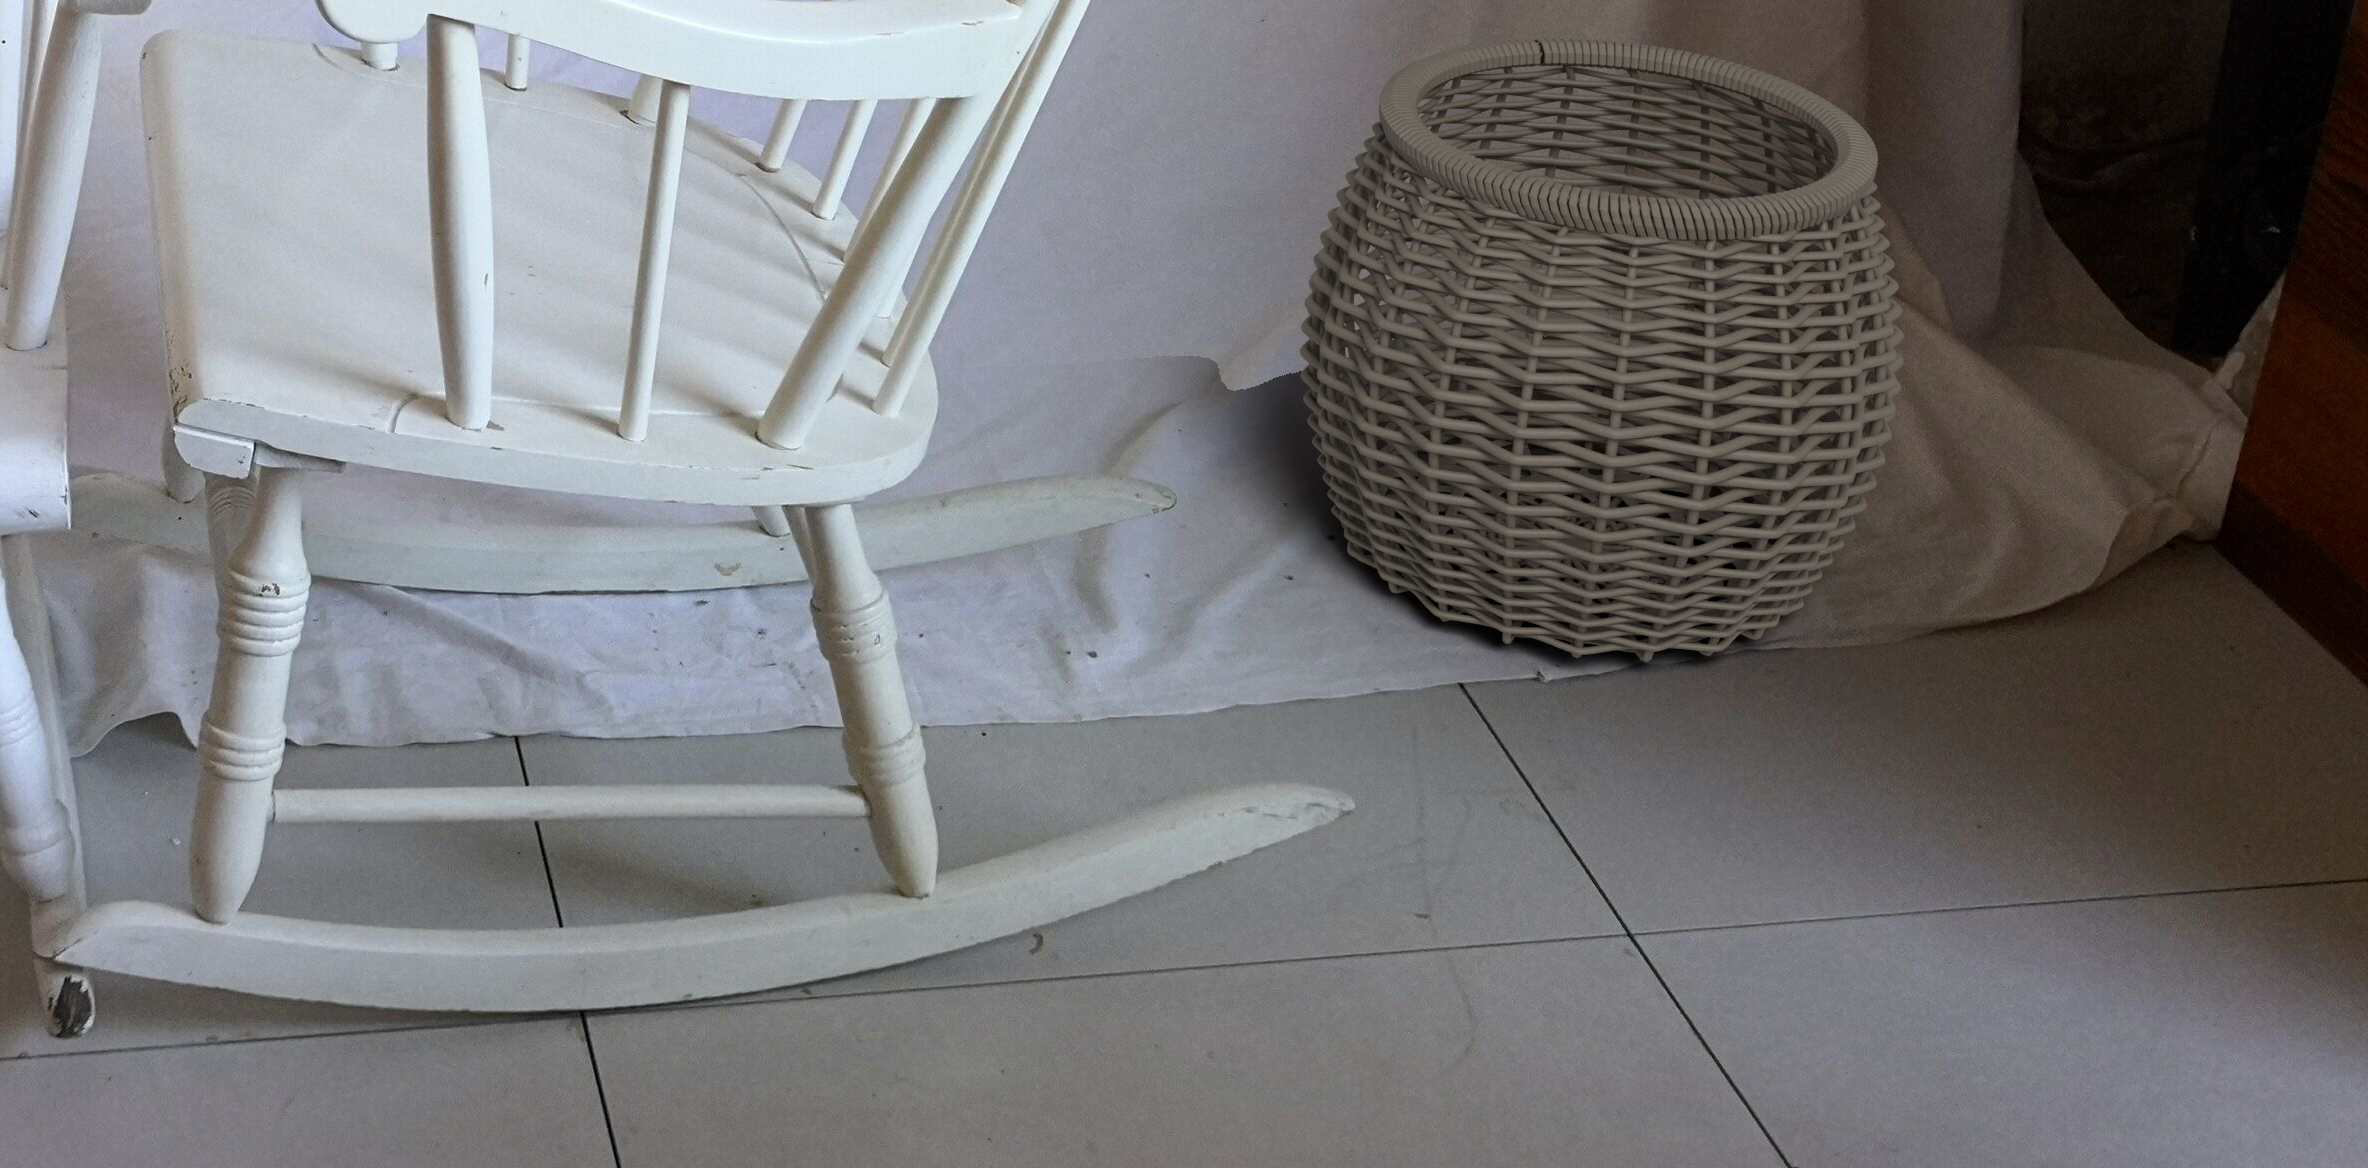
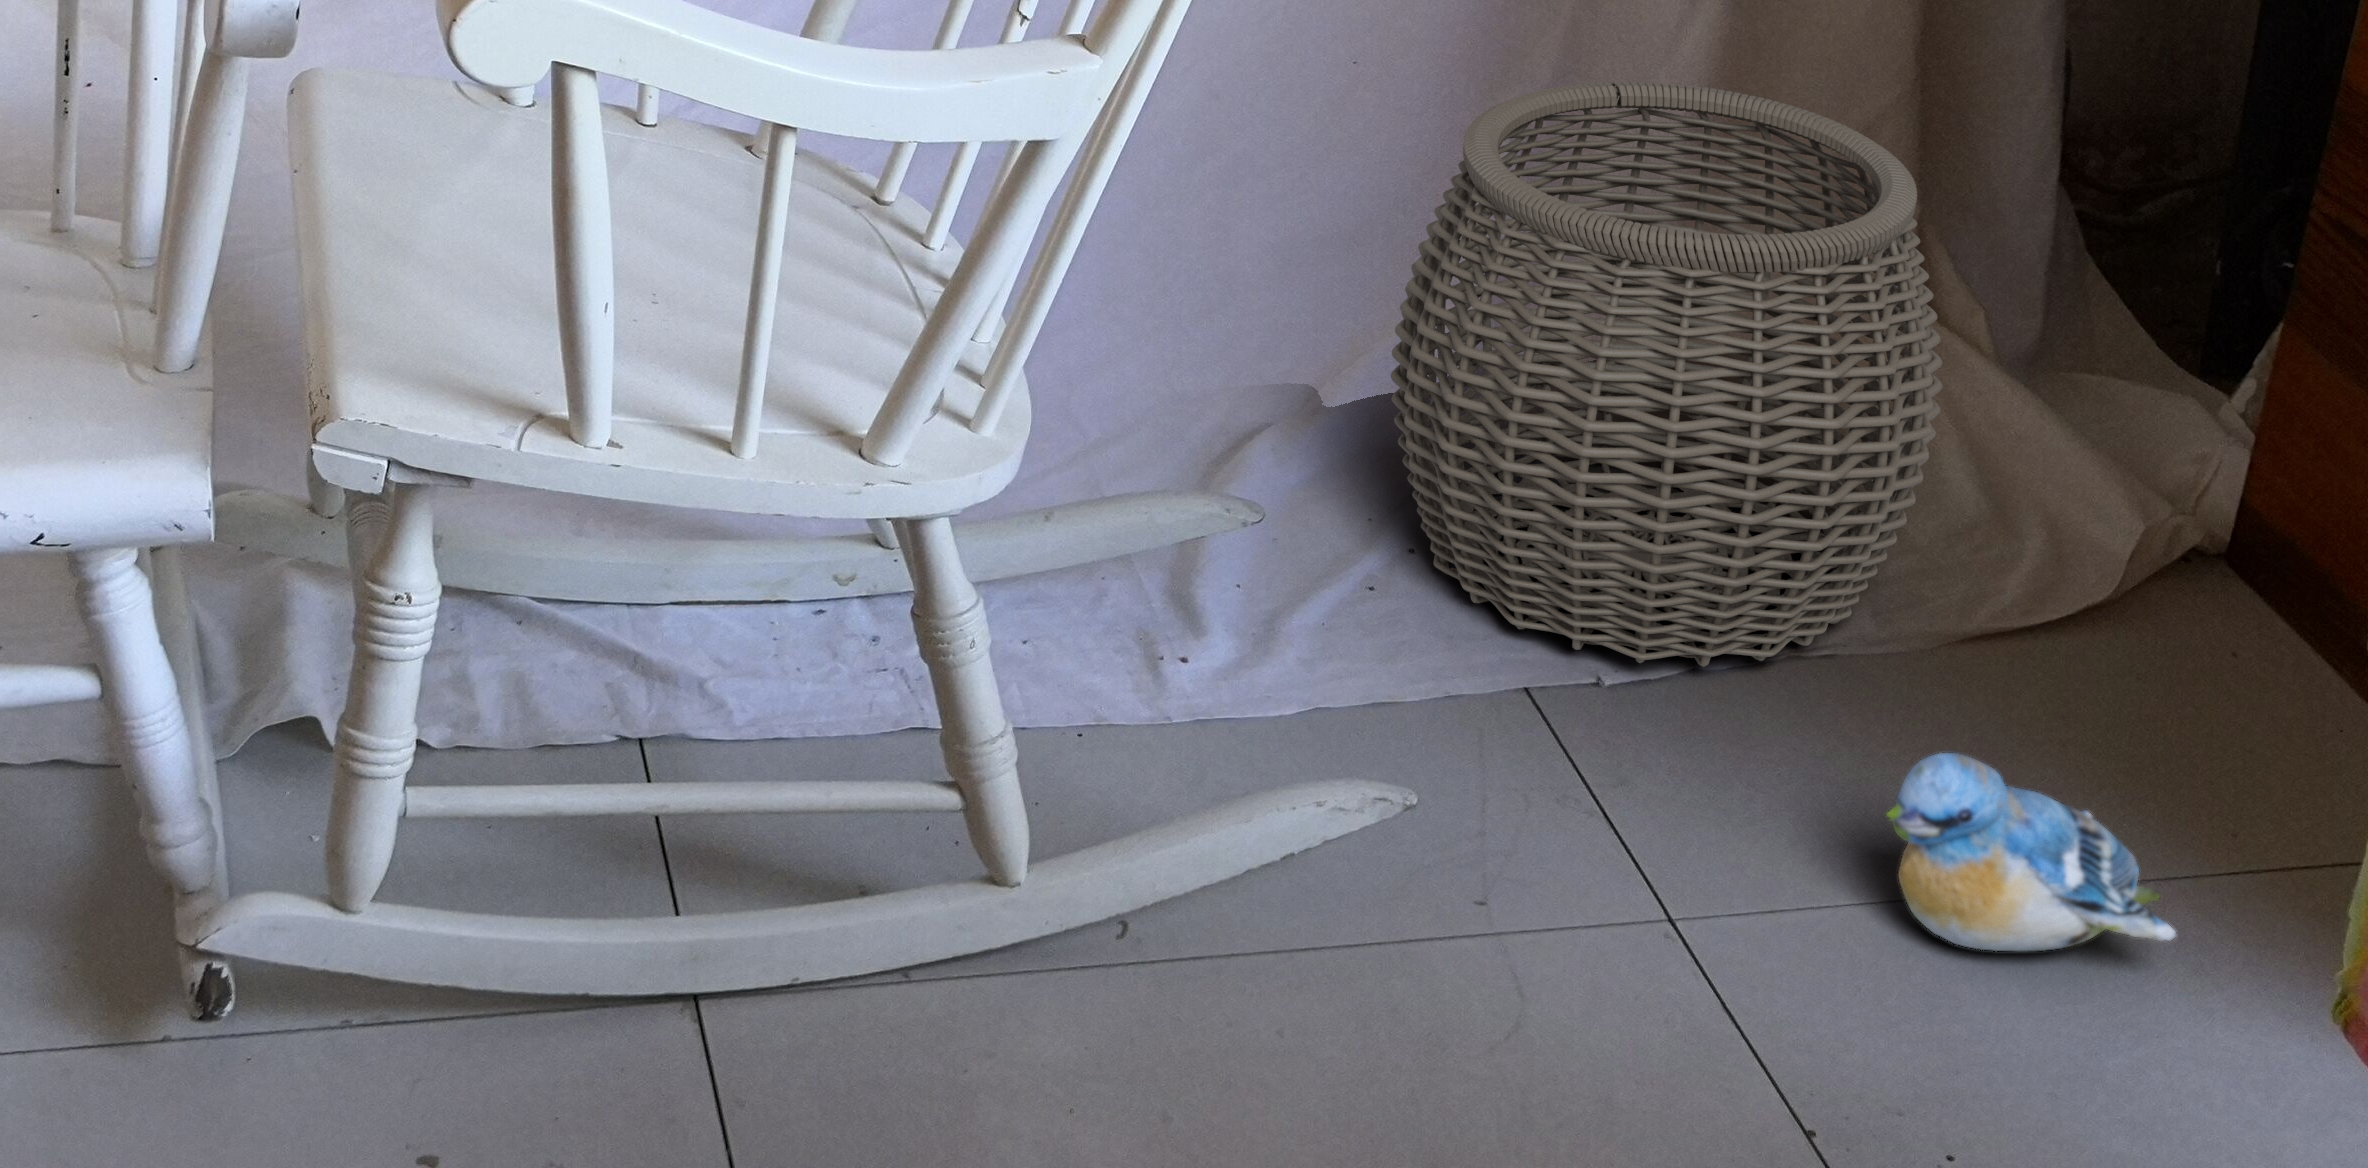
plush toy: none [1867,760,2192,974] -> present [1887,753,2176,951]

